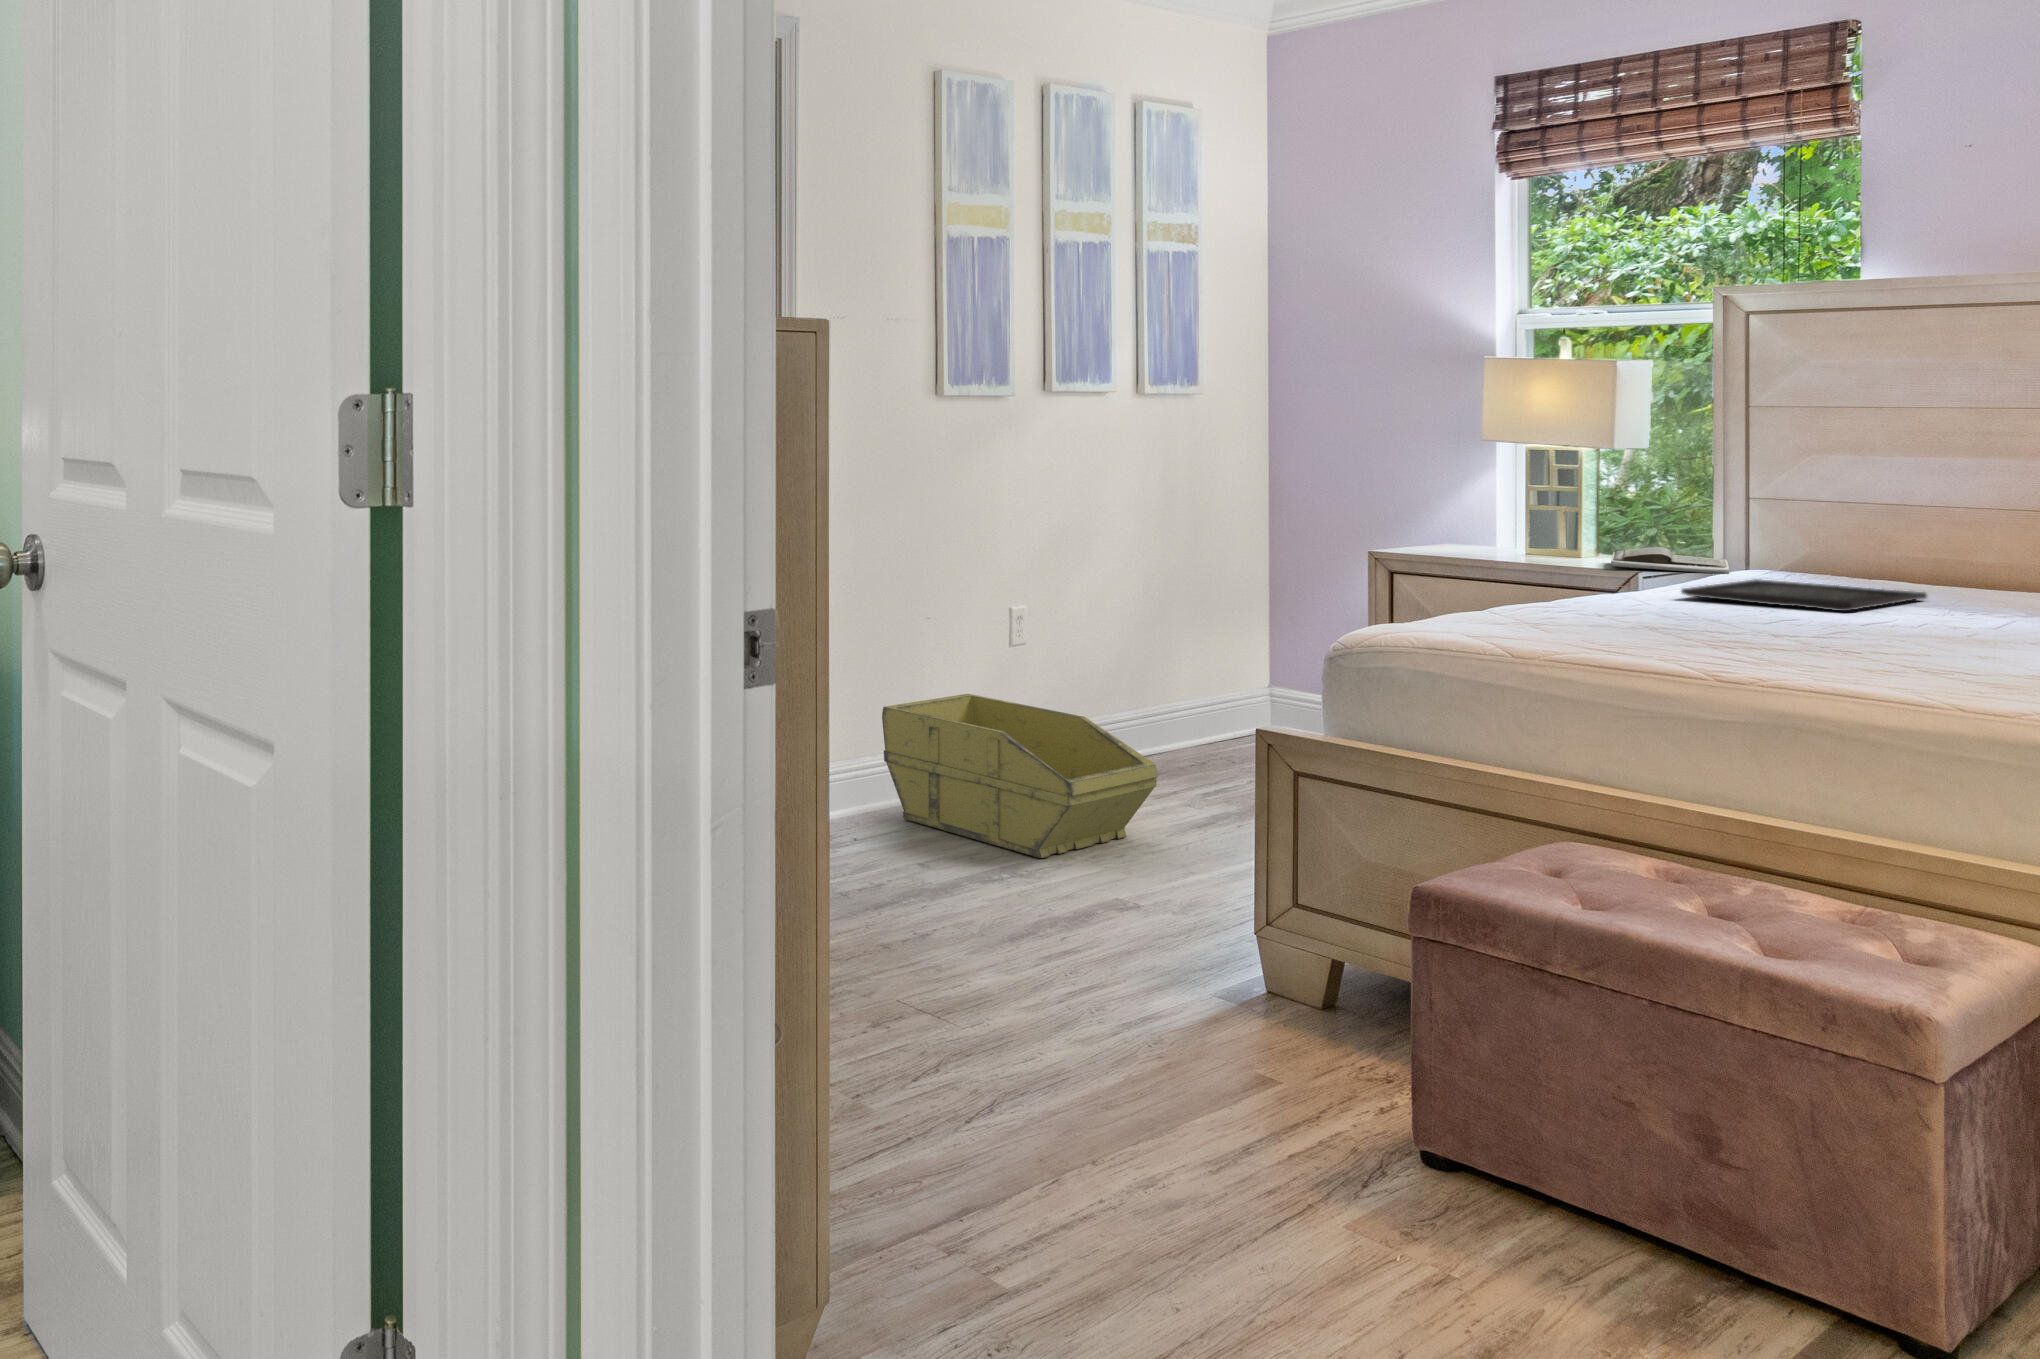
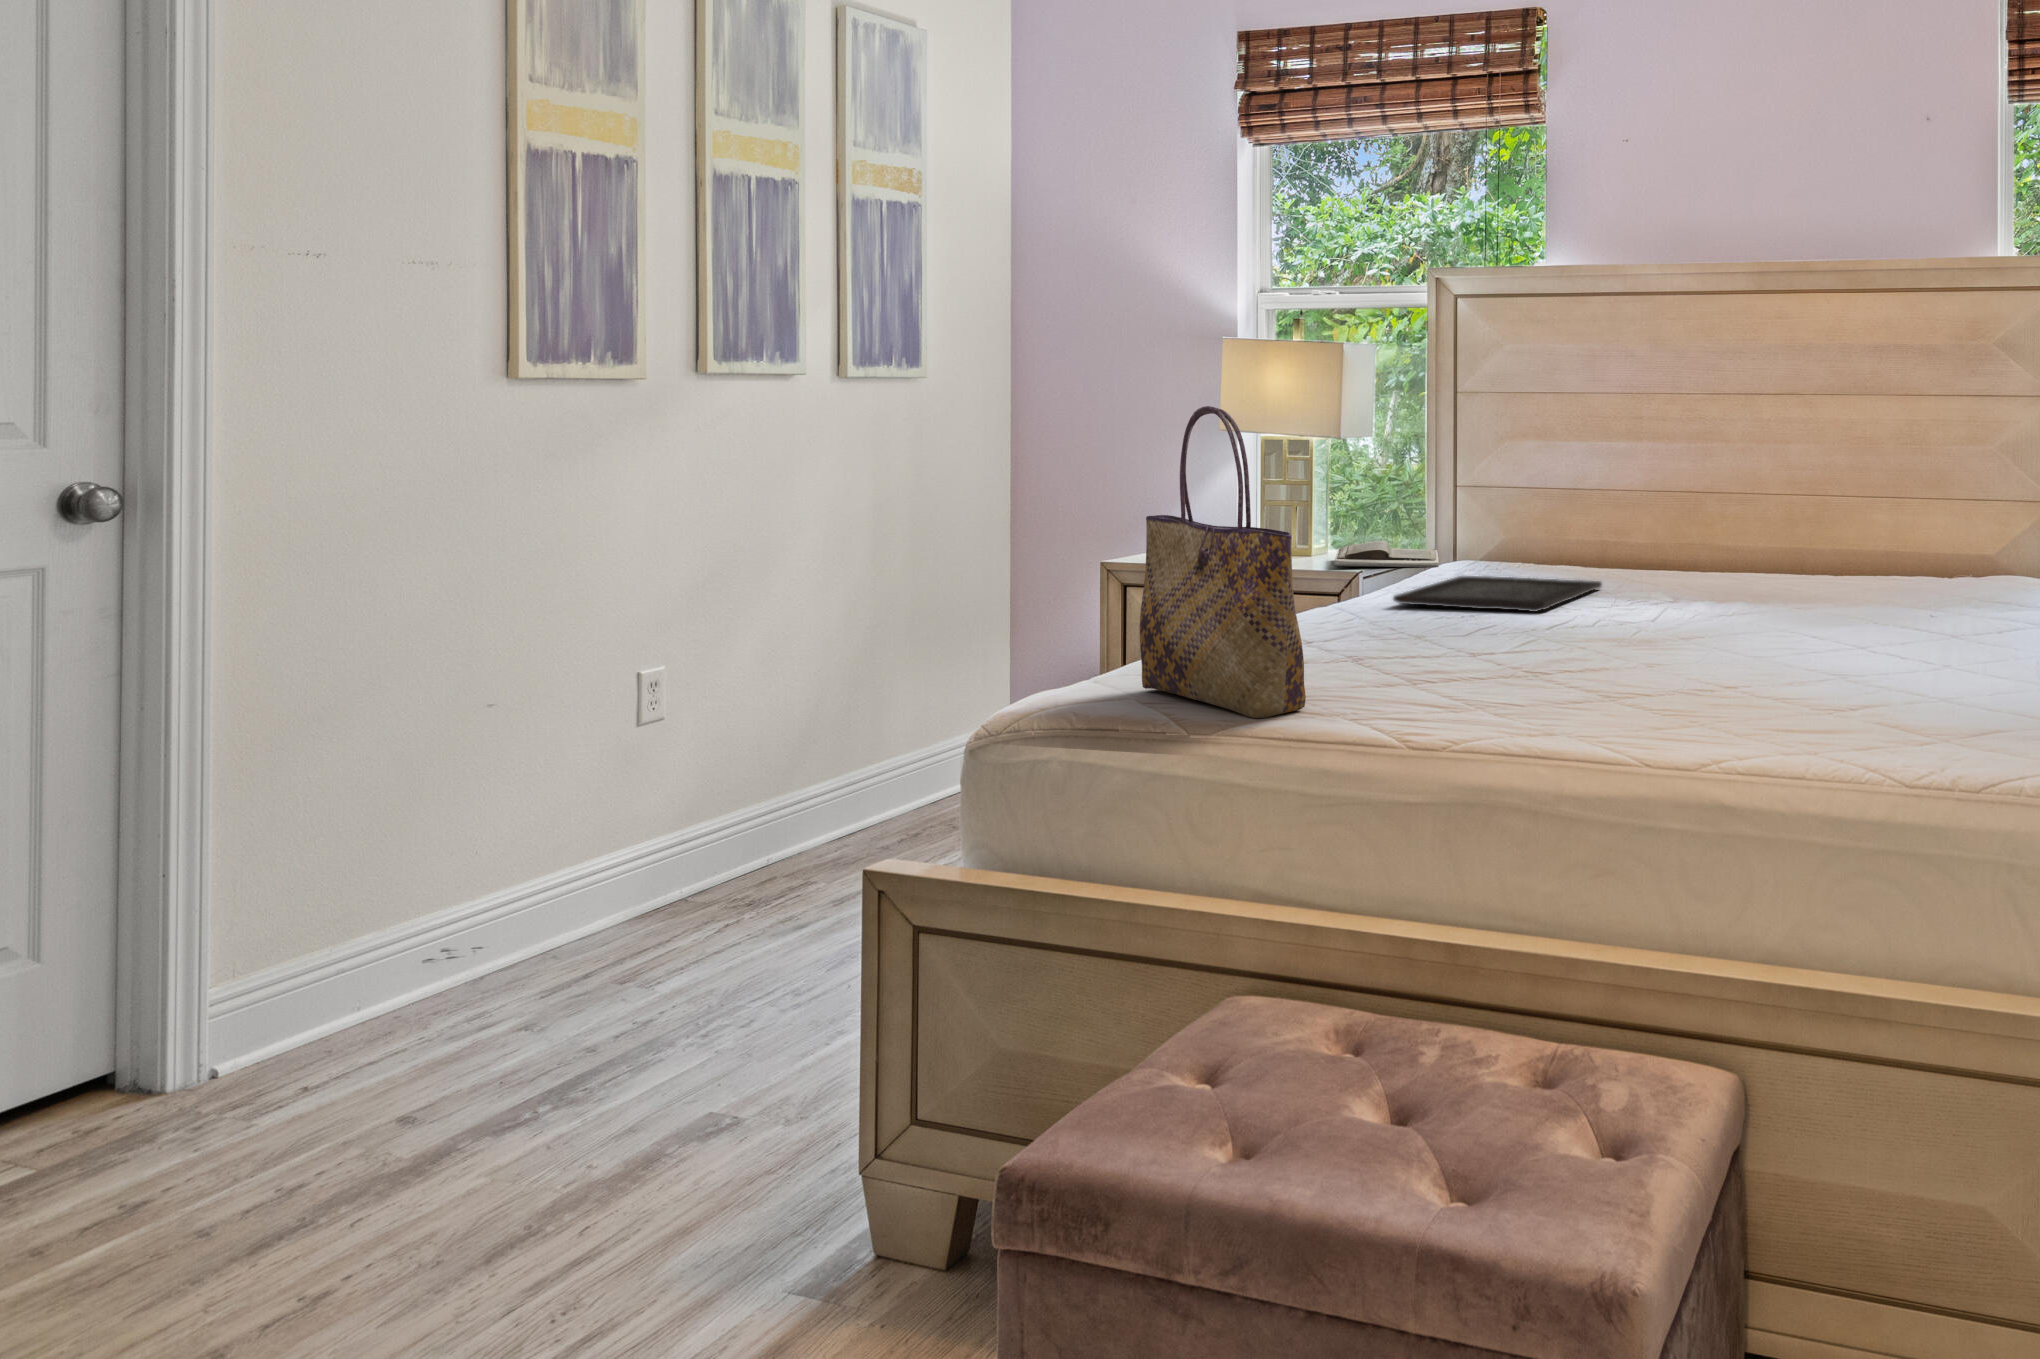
tote bag: none [1455,418,1609,654] -> present [1139,406,1306,718]
storage bin: present [882,694,1158,858] -> none [384,806,805,1055]

